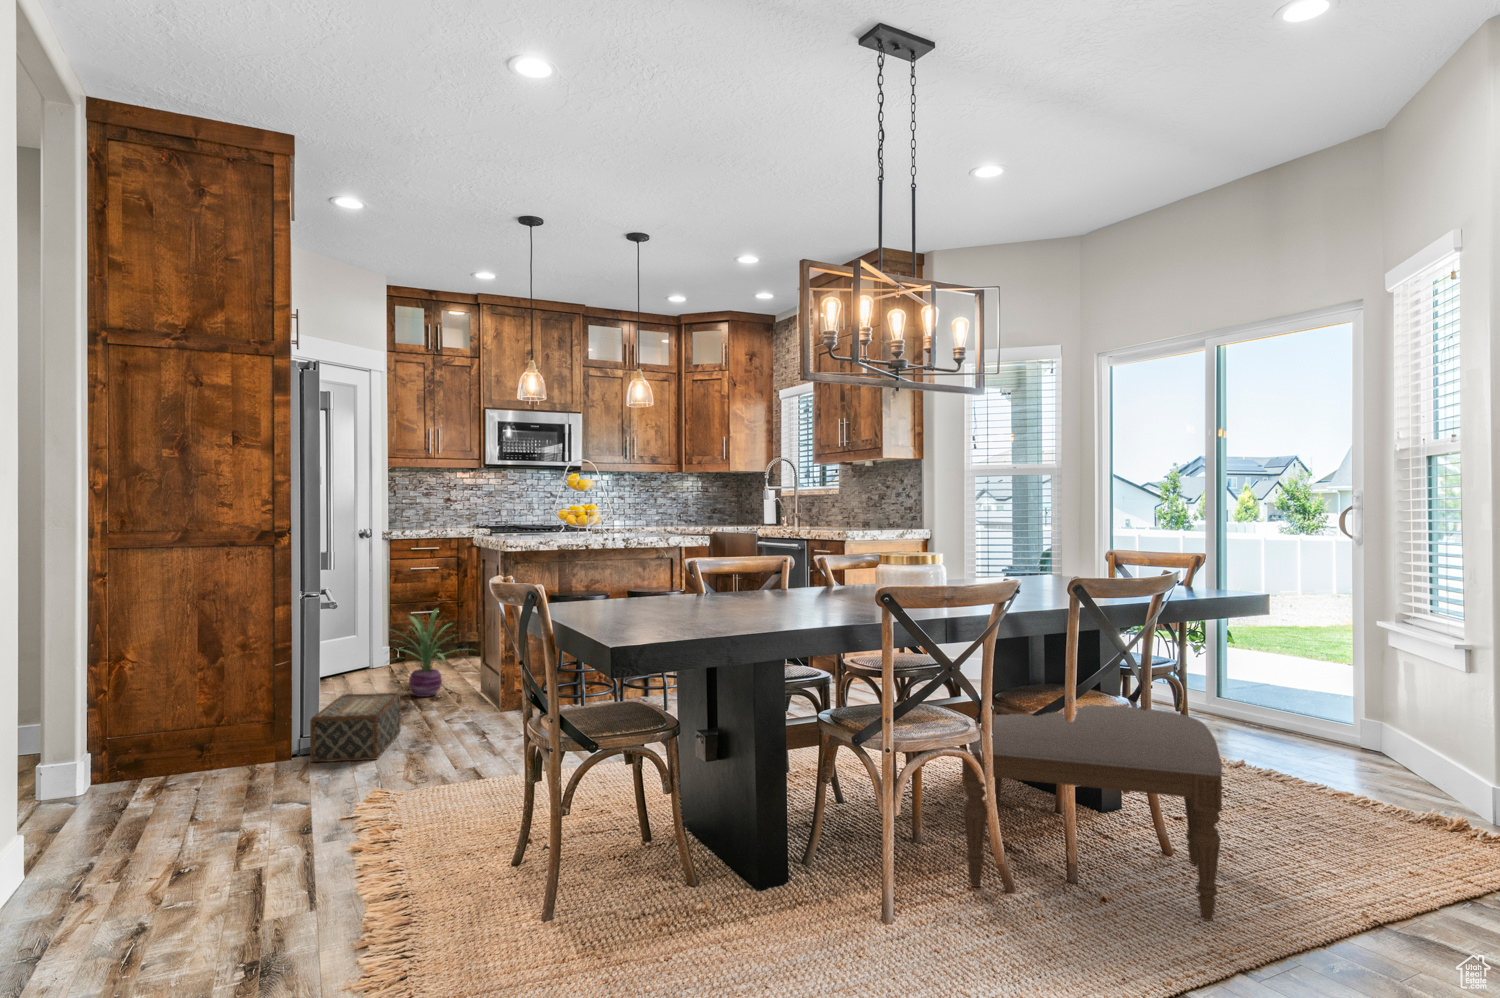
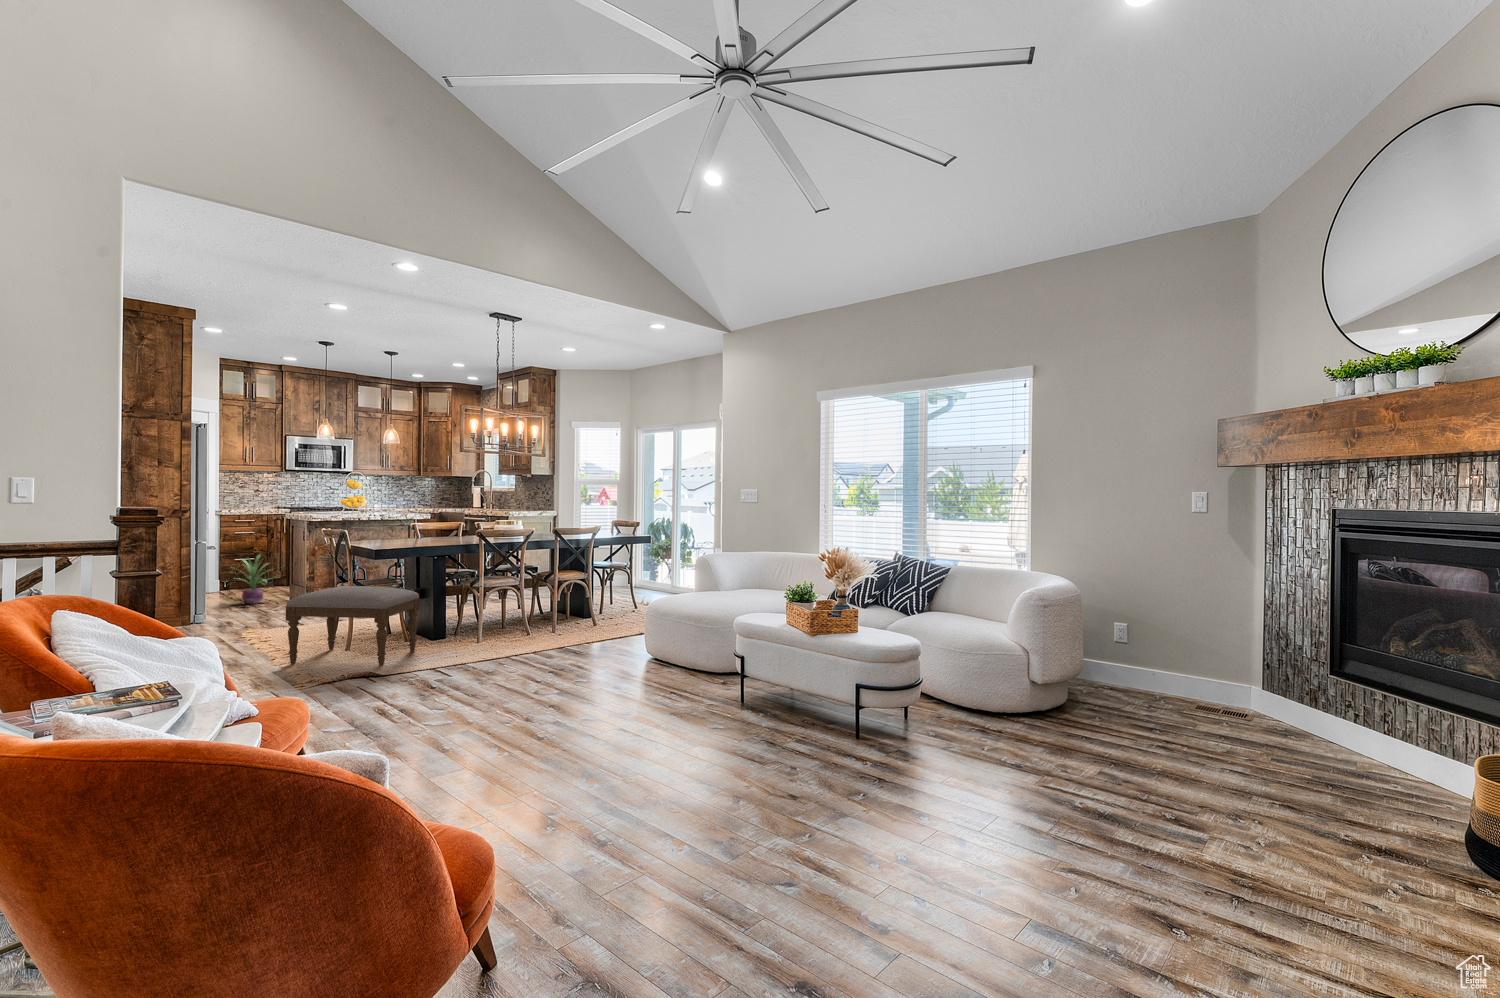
woven basket: present [310,693,401,762] -> none [195,596,245,630]
ottoman: present [962,705,1222,921] -> present [286,586,420,666]

